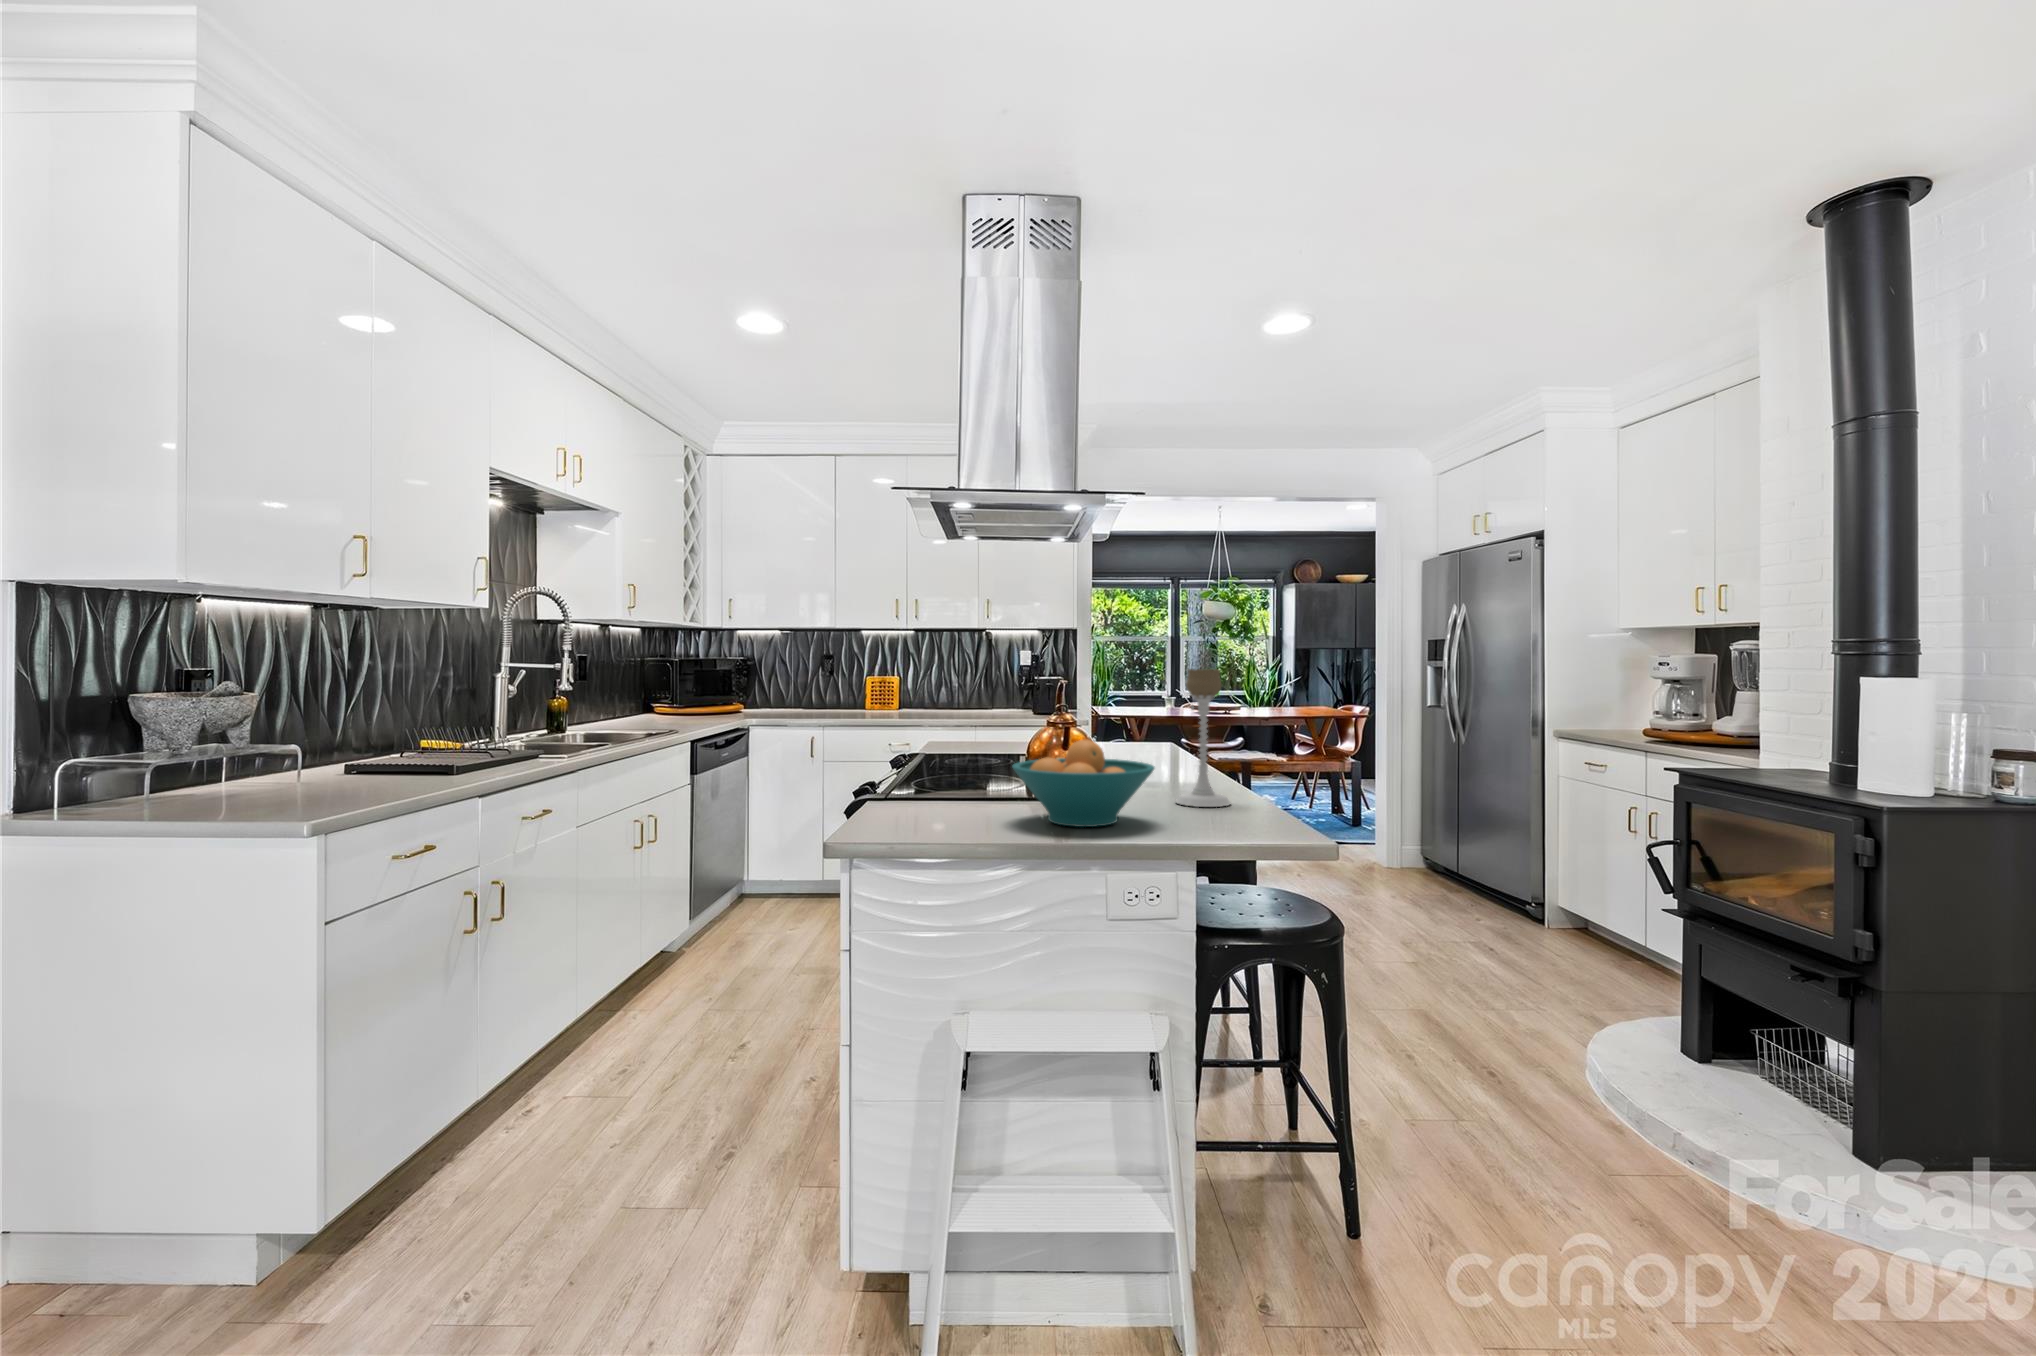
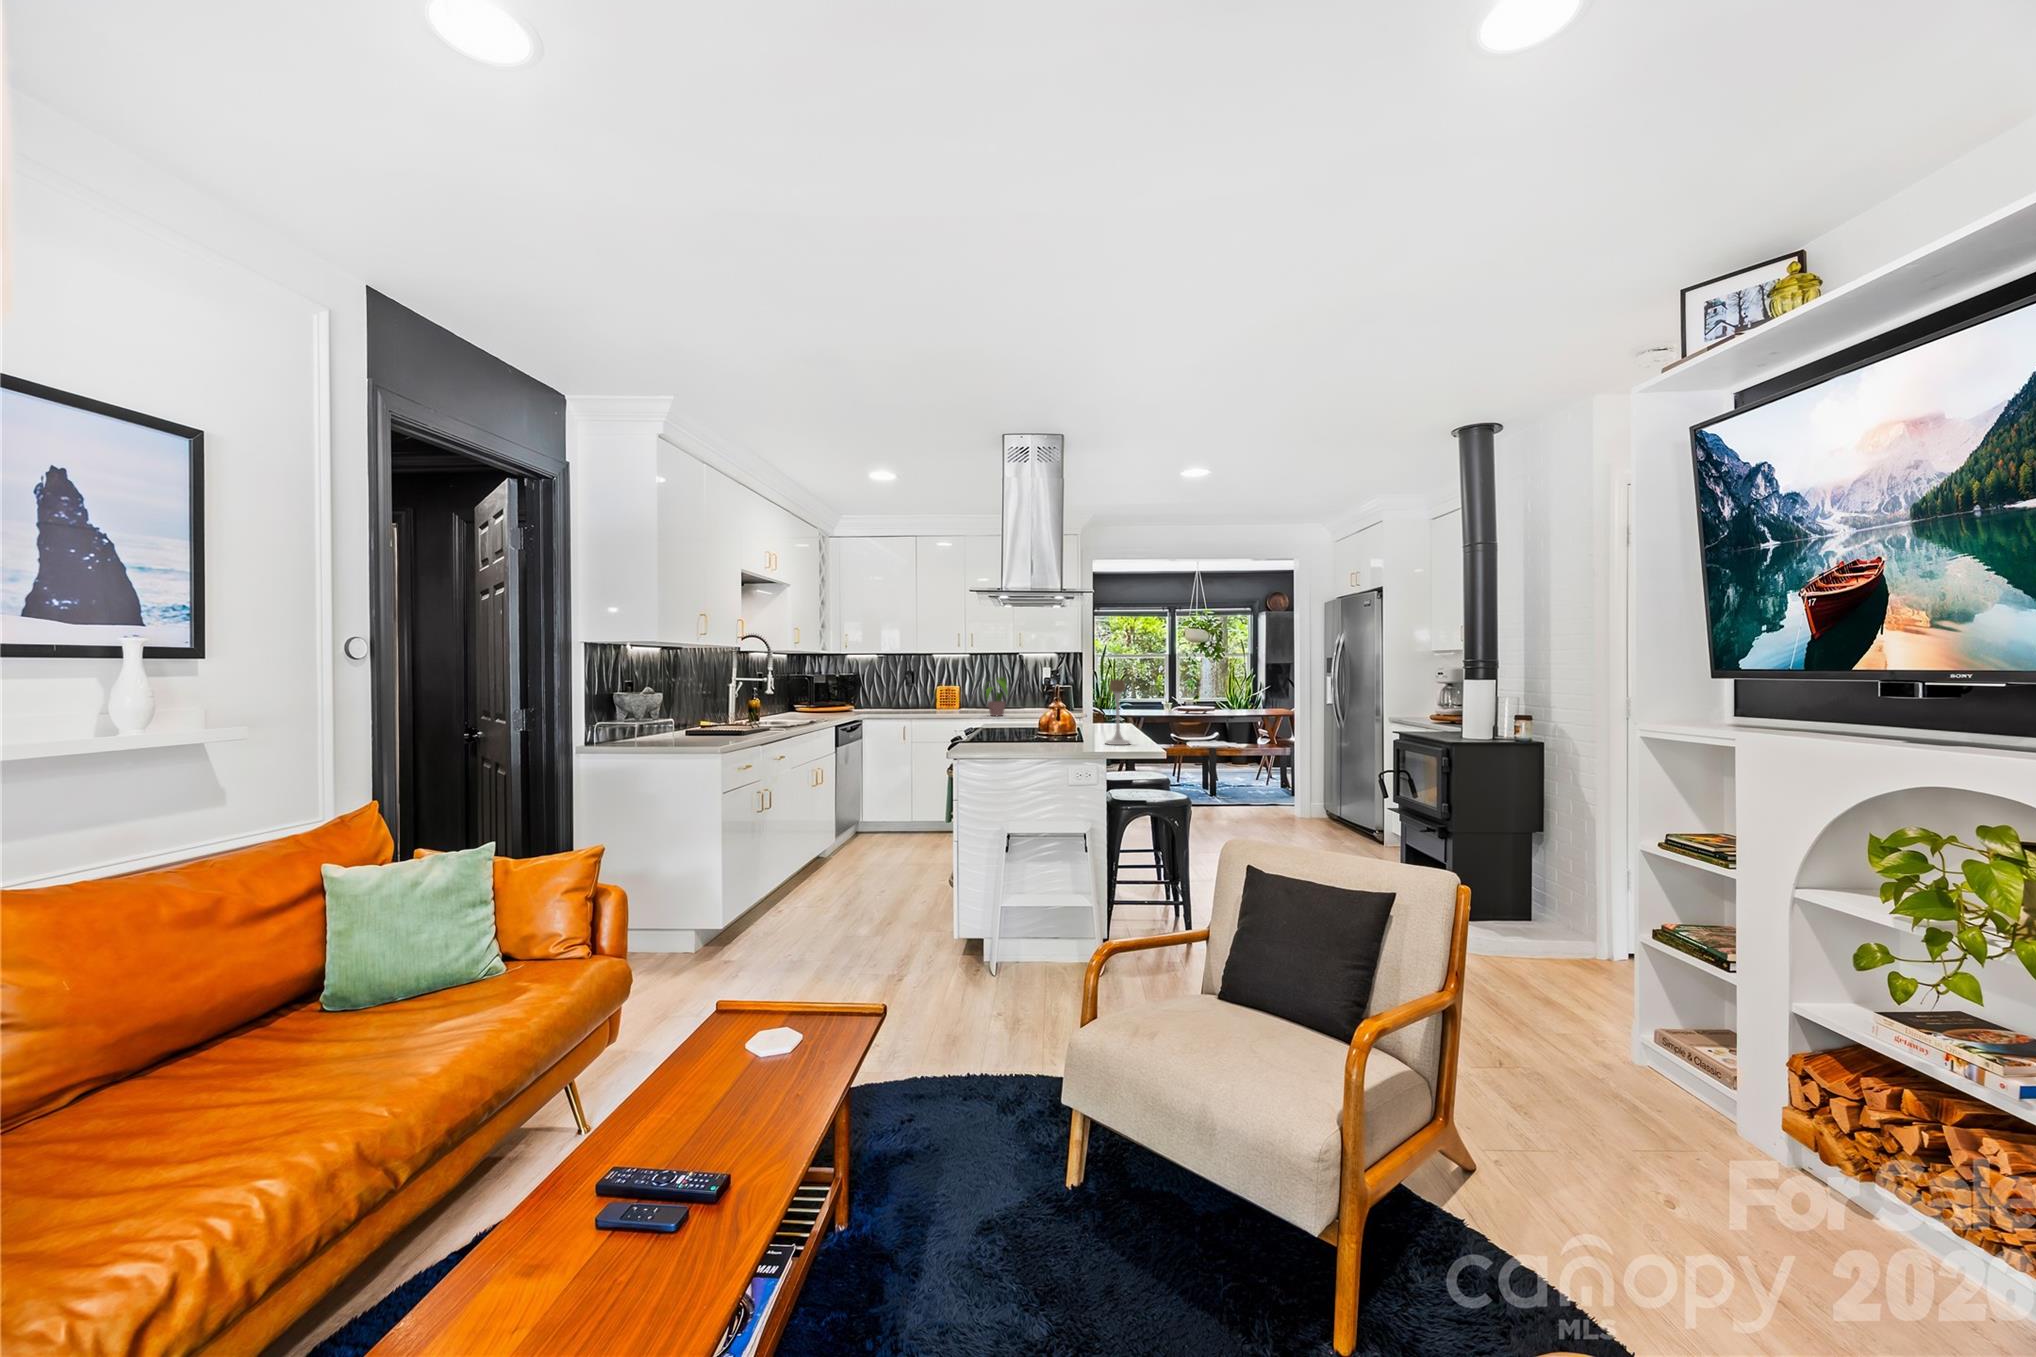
potted plant: none [924,663,981,722] -> present [983,677,1008,716]
fruit bowl: present [1012,740,1154,827] -> none [1024,711,1088,749]

